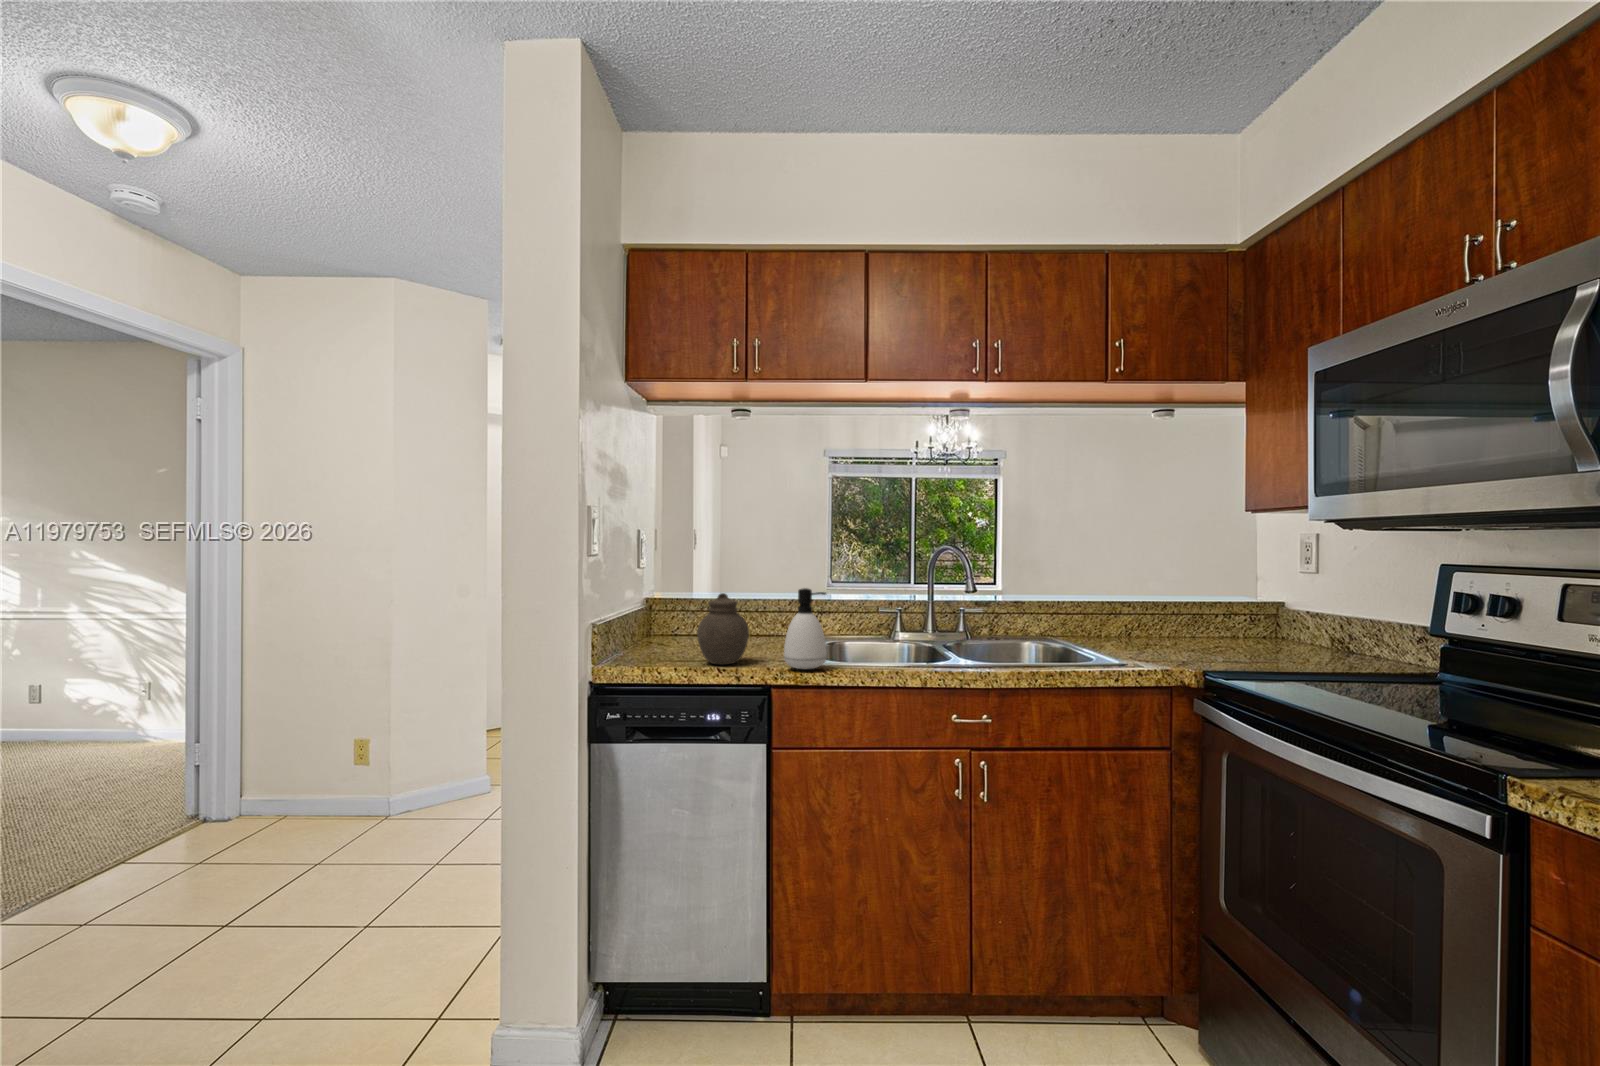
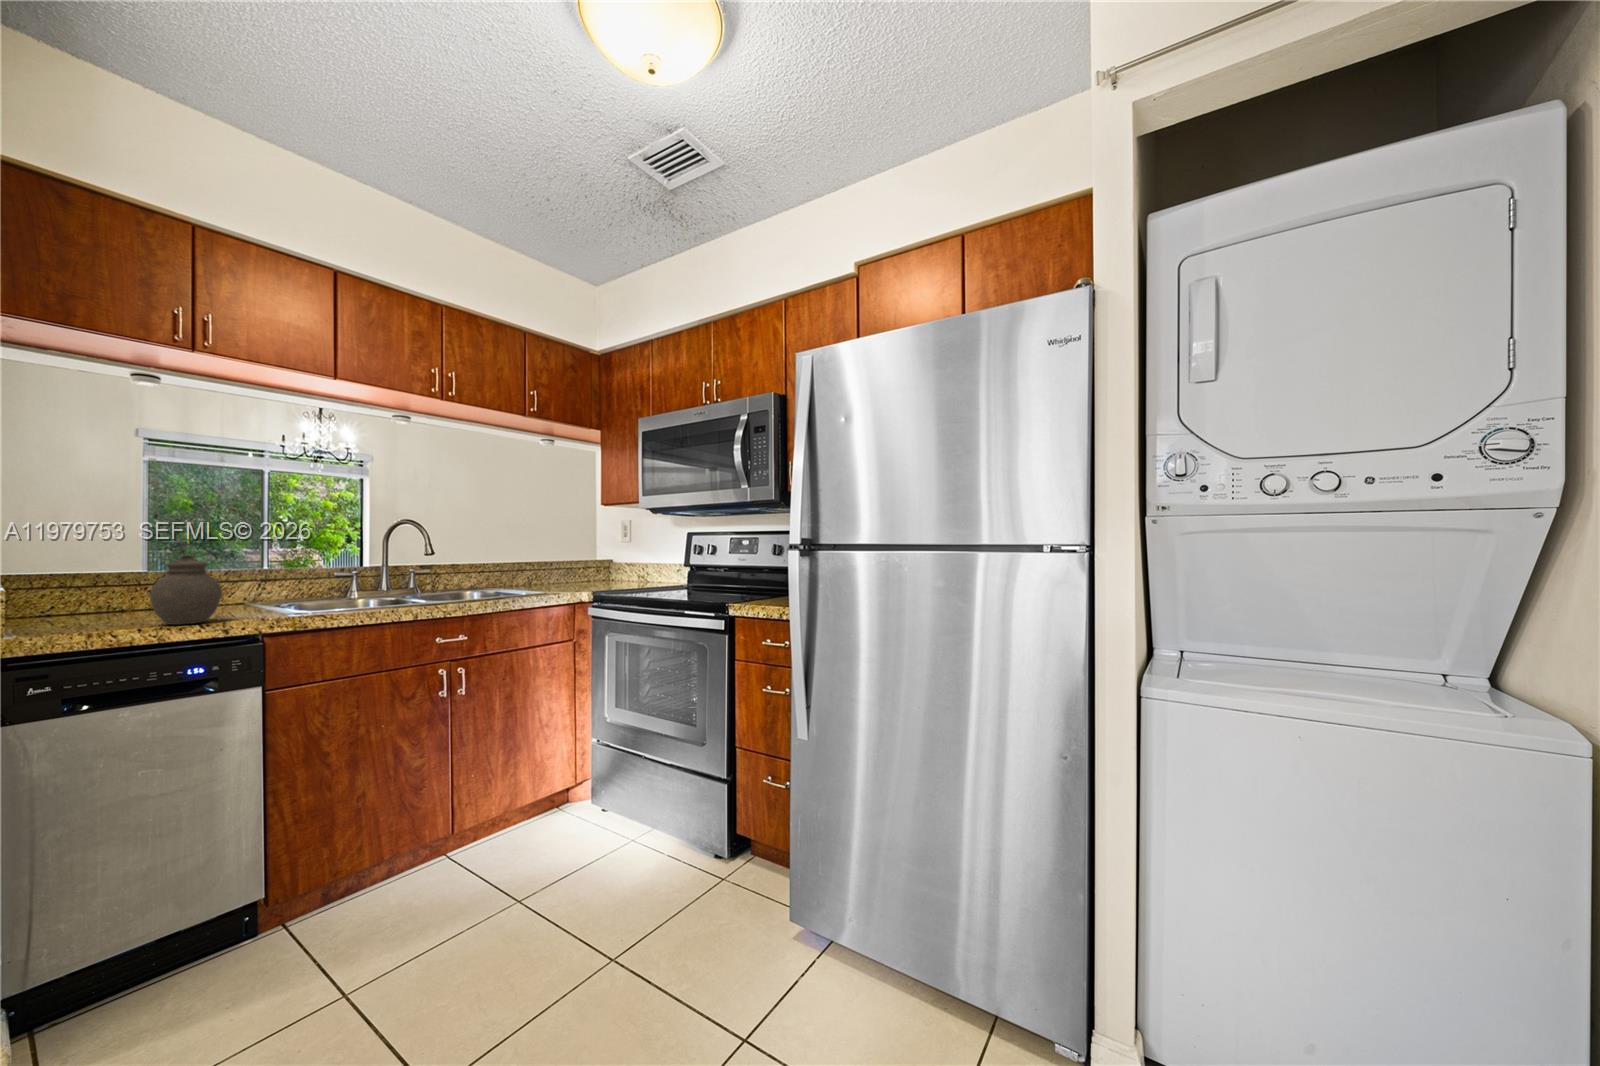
soap dispenser: present [784,588,827,669] -> none [275,547,326,618]

